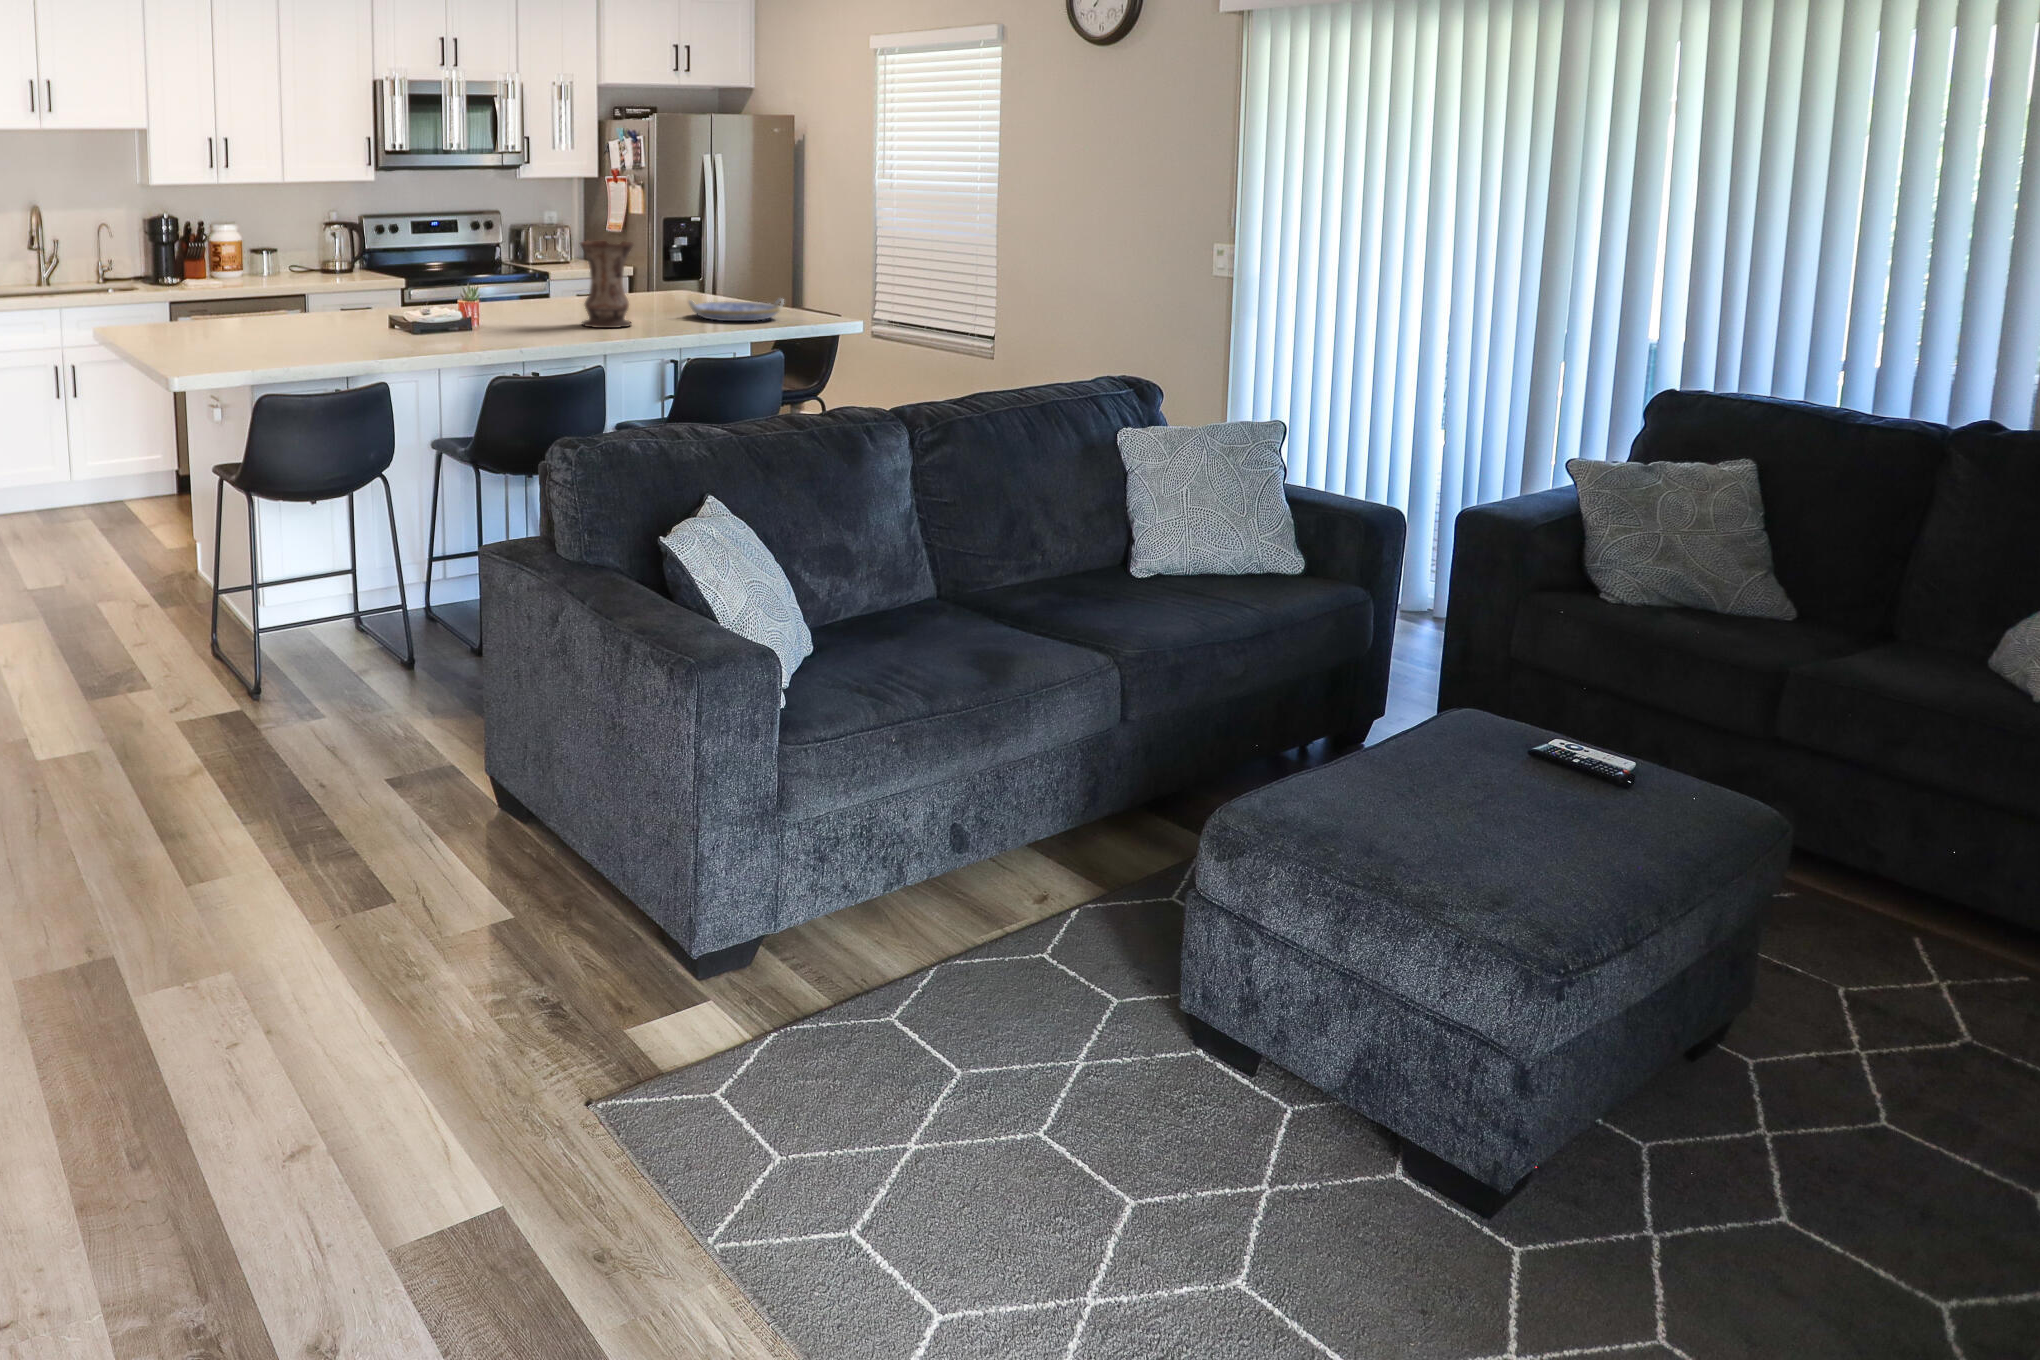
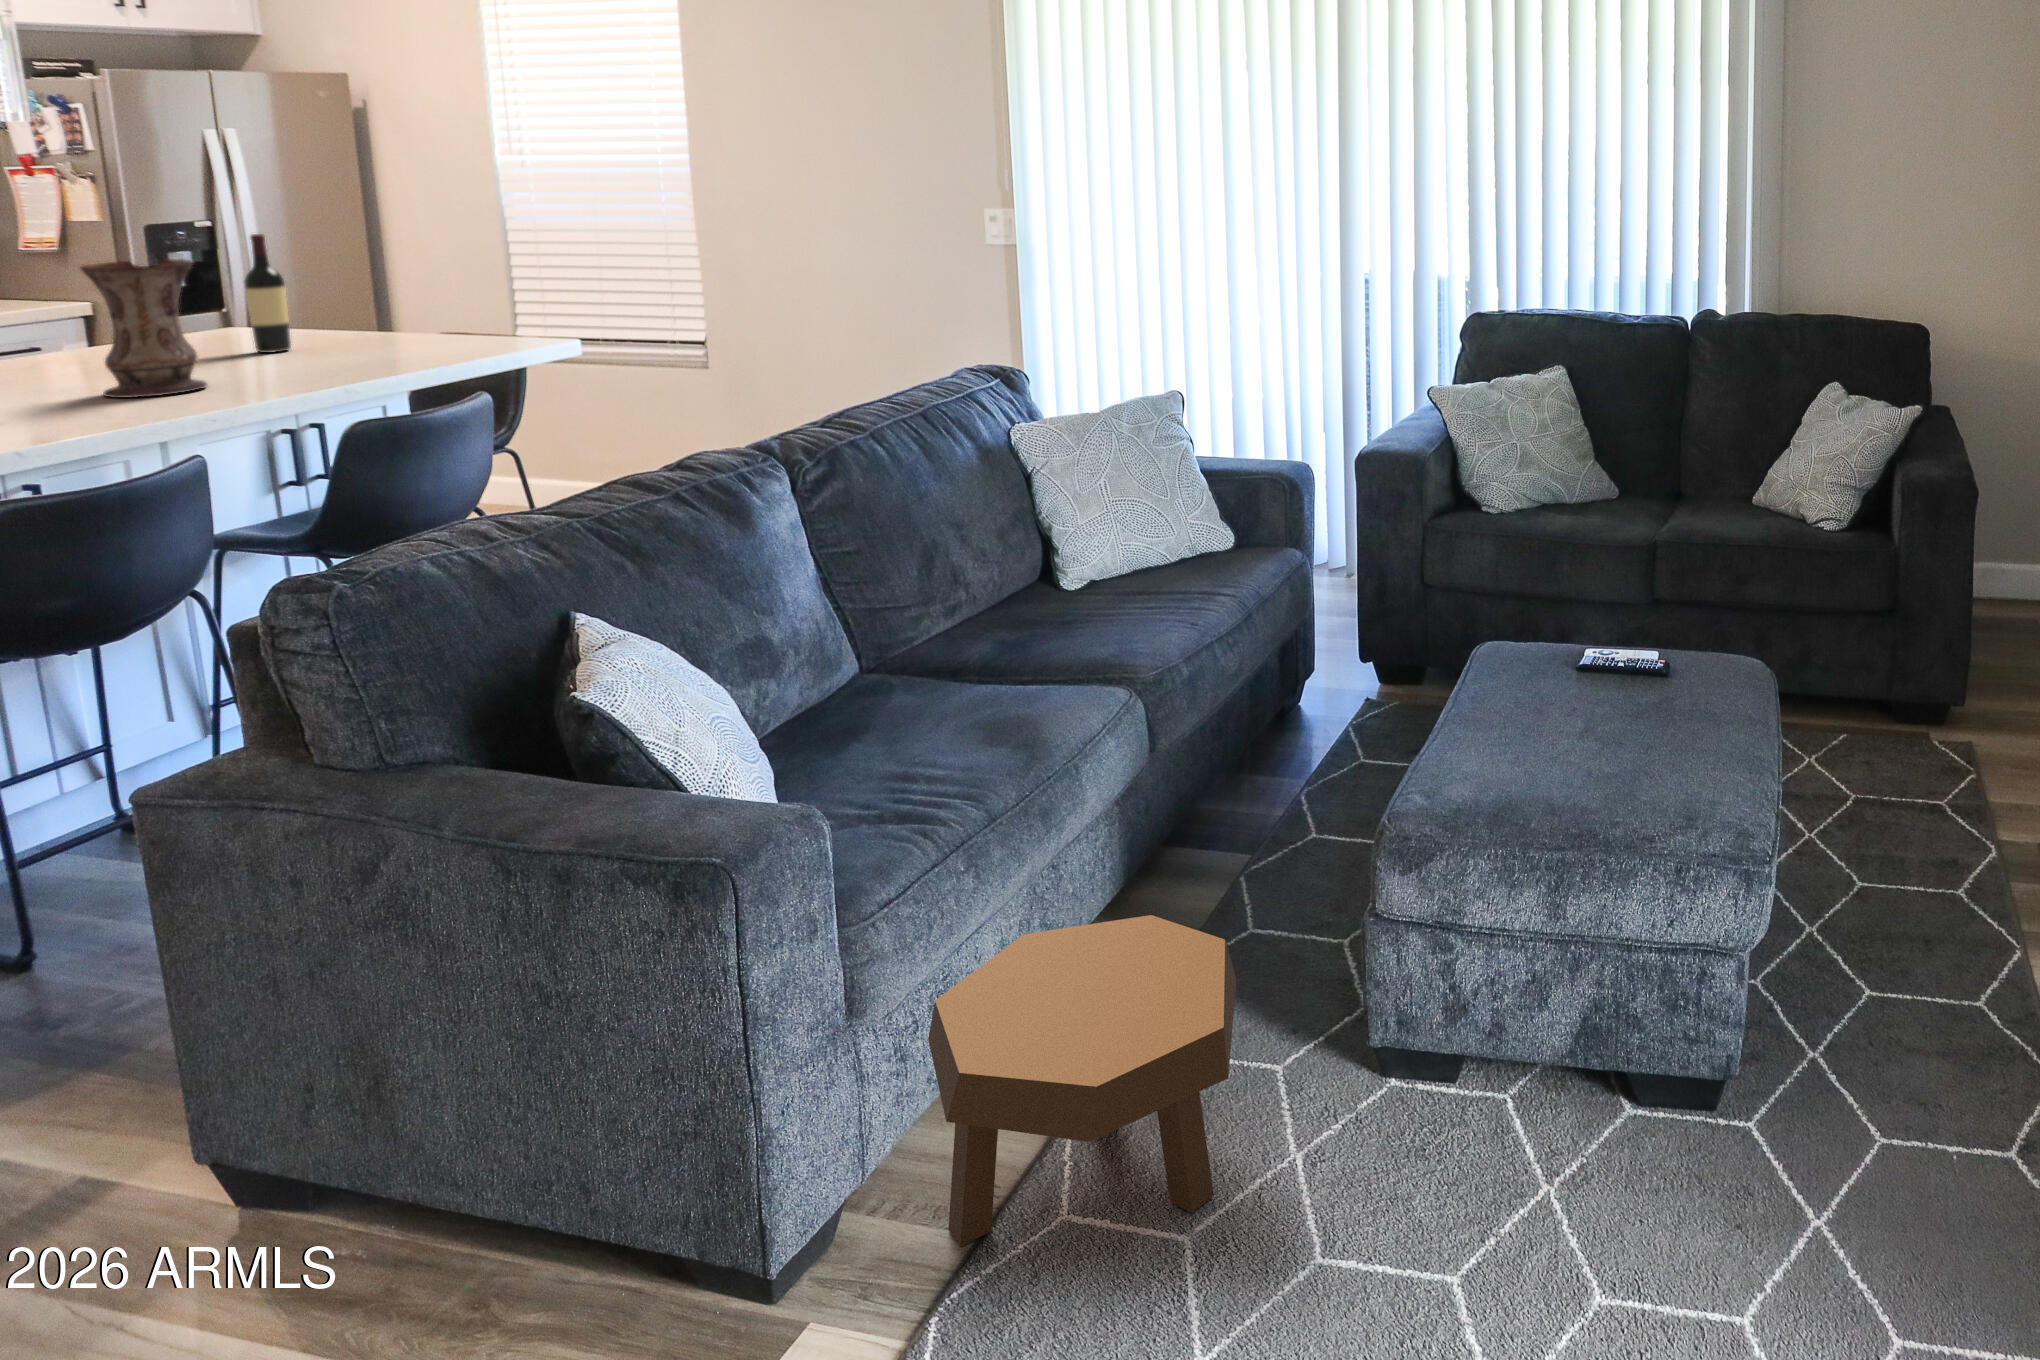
wine bottle: none [676,228,698,309] -> present [244,234,291,353]
serving tray: present [688,299,784,321] -> none [291,321,456,362]
footstool: none [811,808,1070,1058] -> present [928,915,1236,1246]

